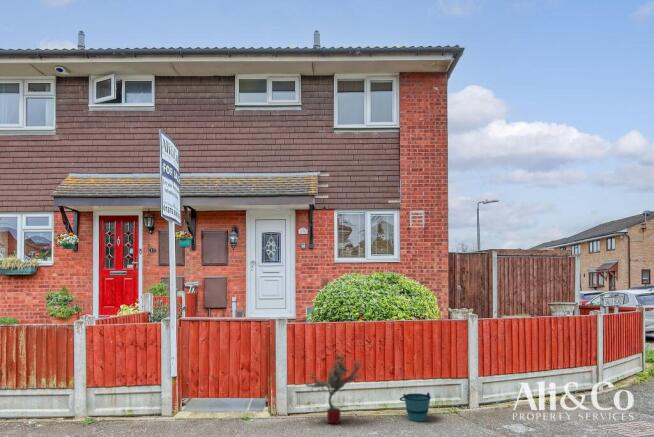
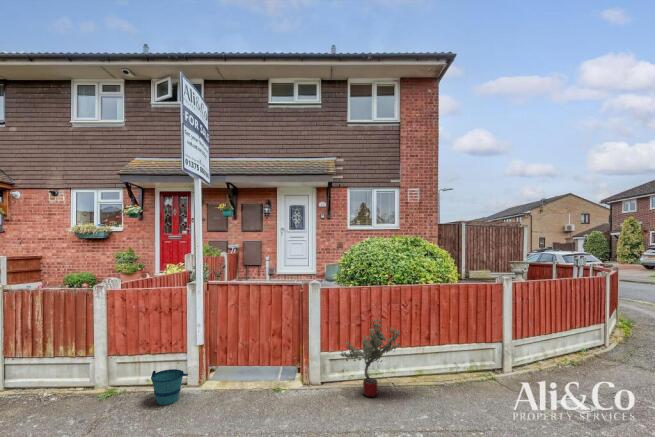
bucket: present [400,393,431,422] -> present [151,369,188,405]

